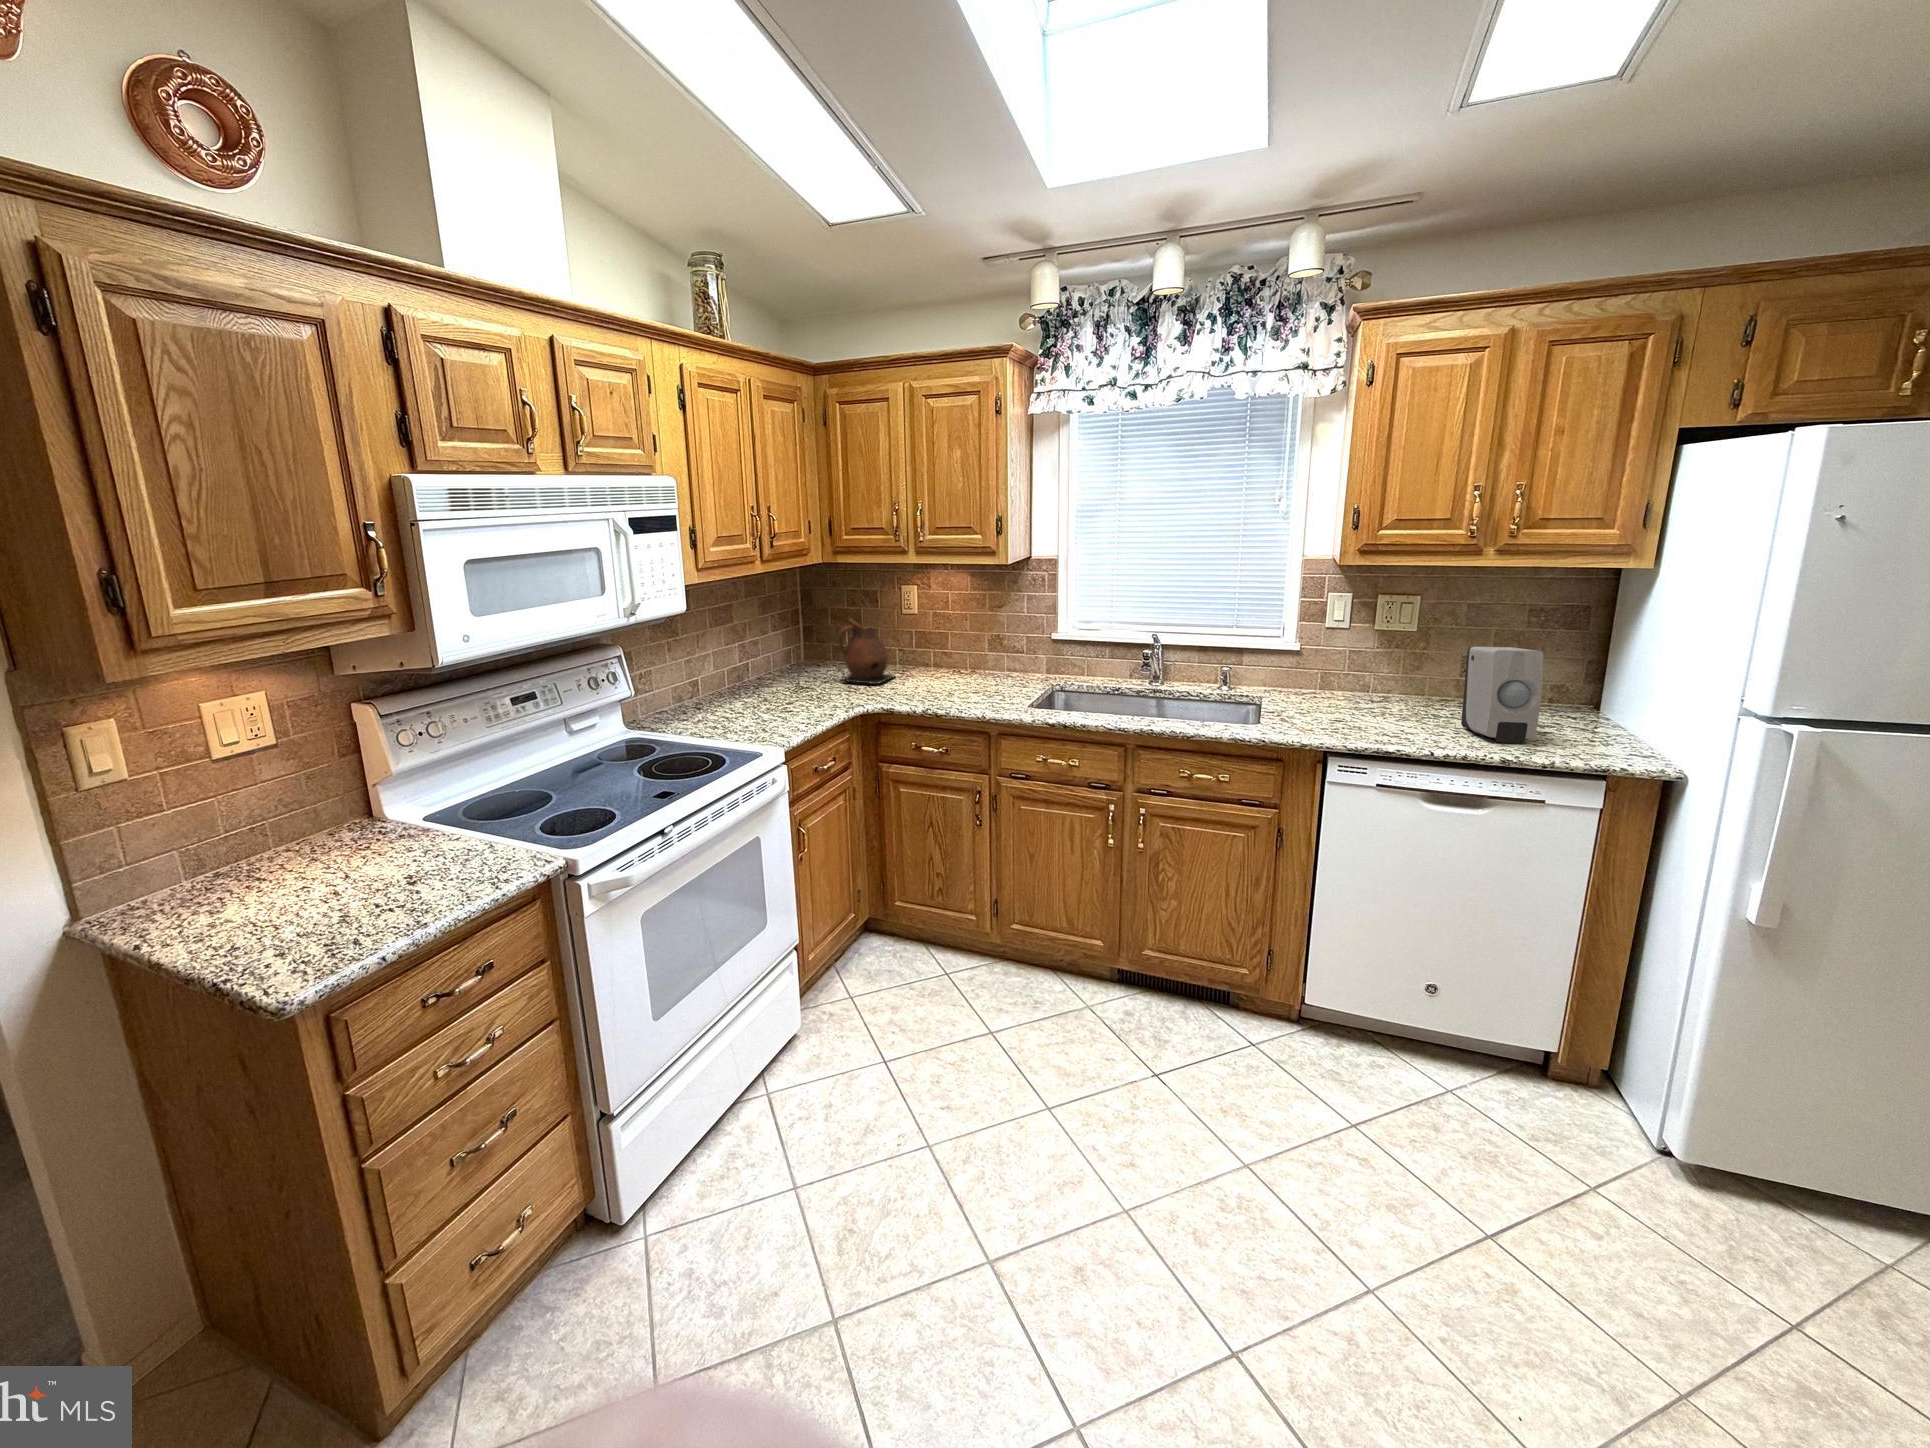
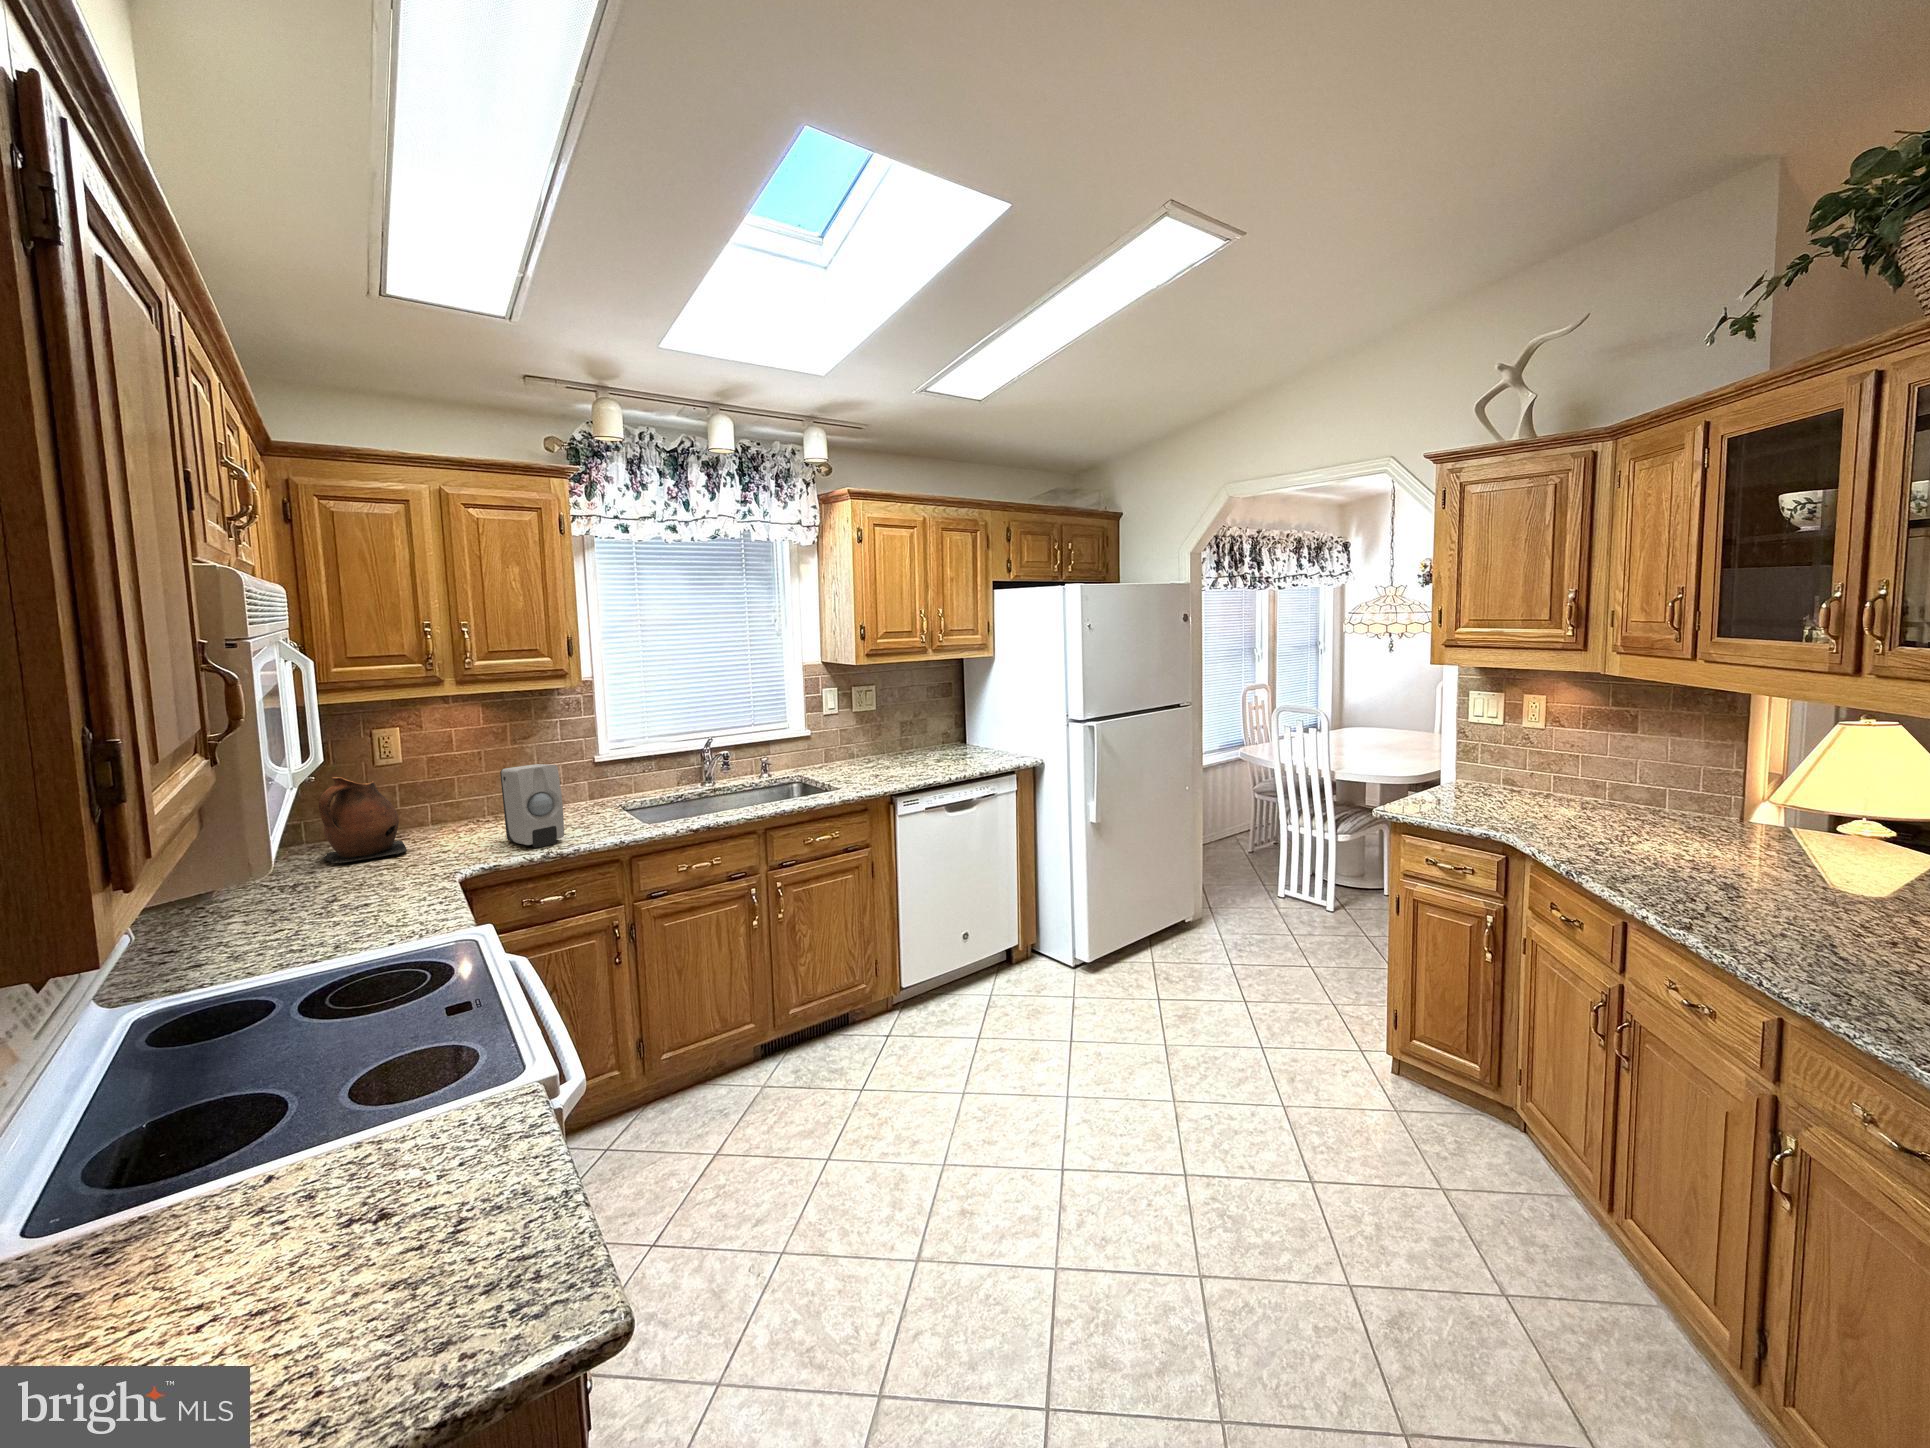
soap dispenser: present [1461,647,1543,743] -> present [500,764,564,848]

